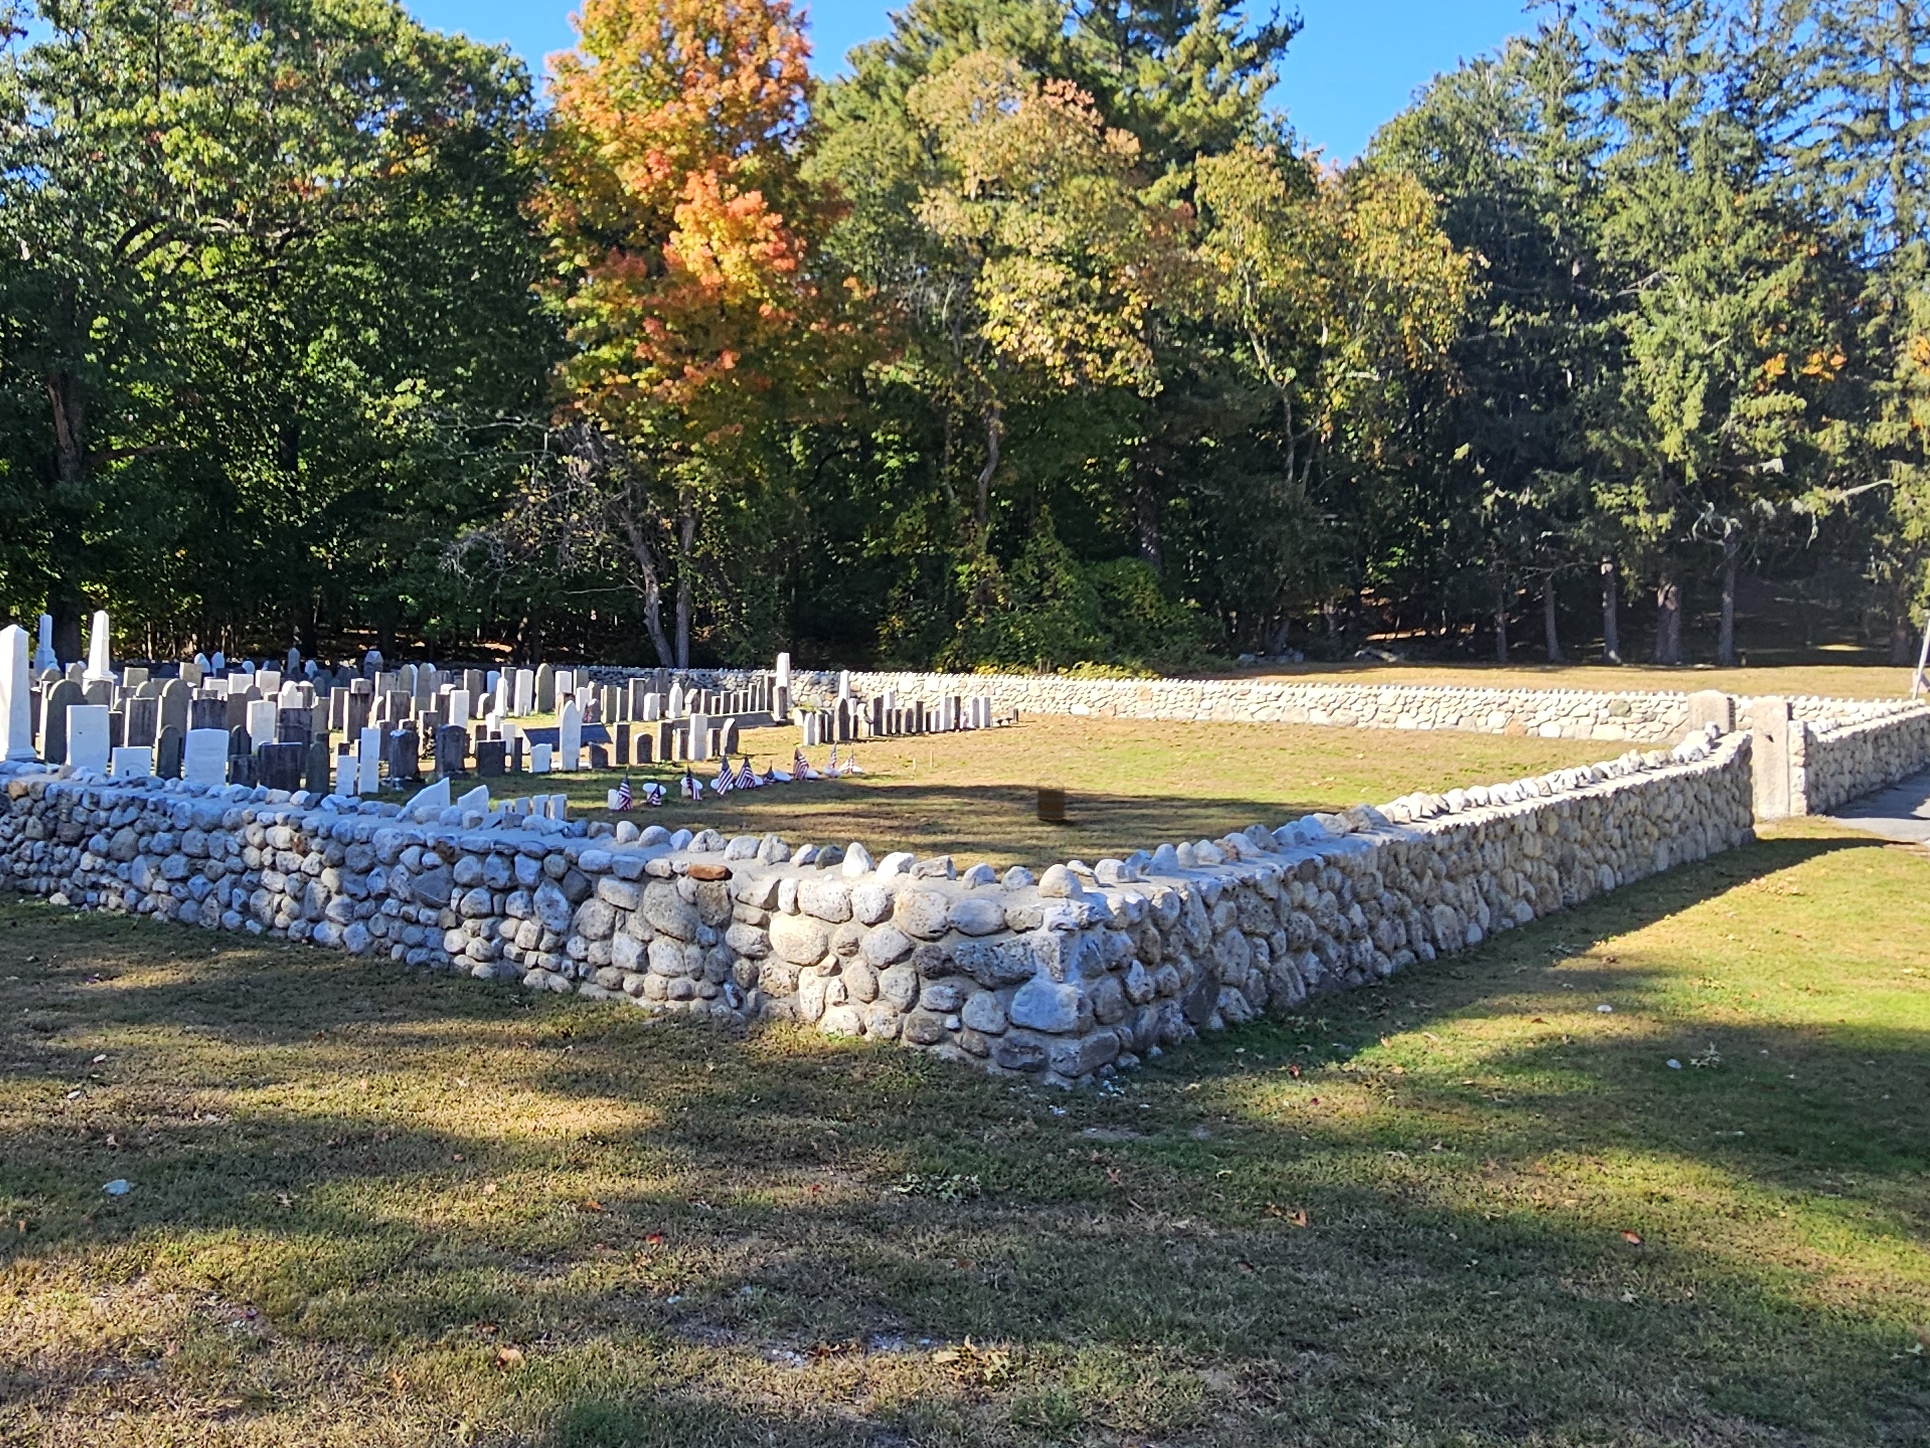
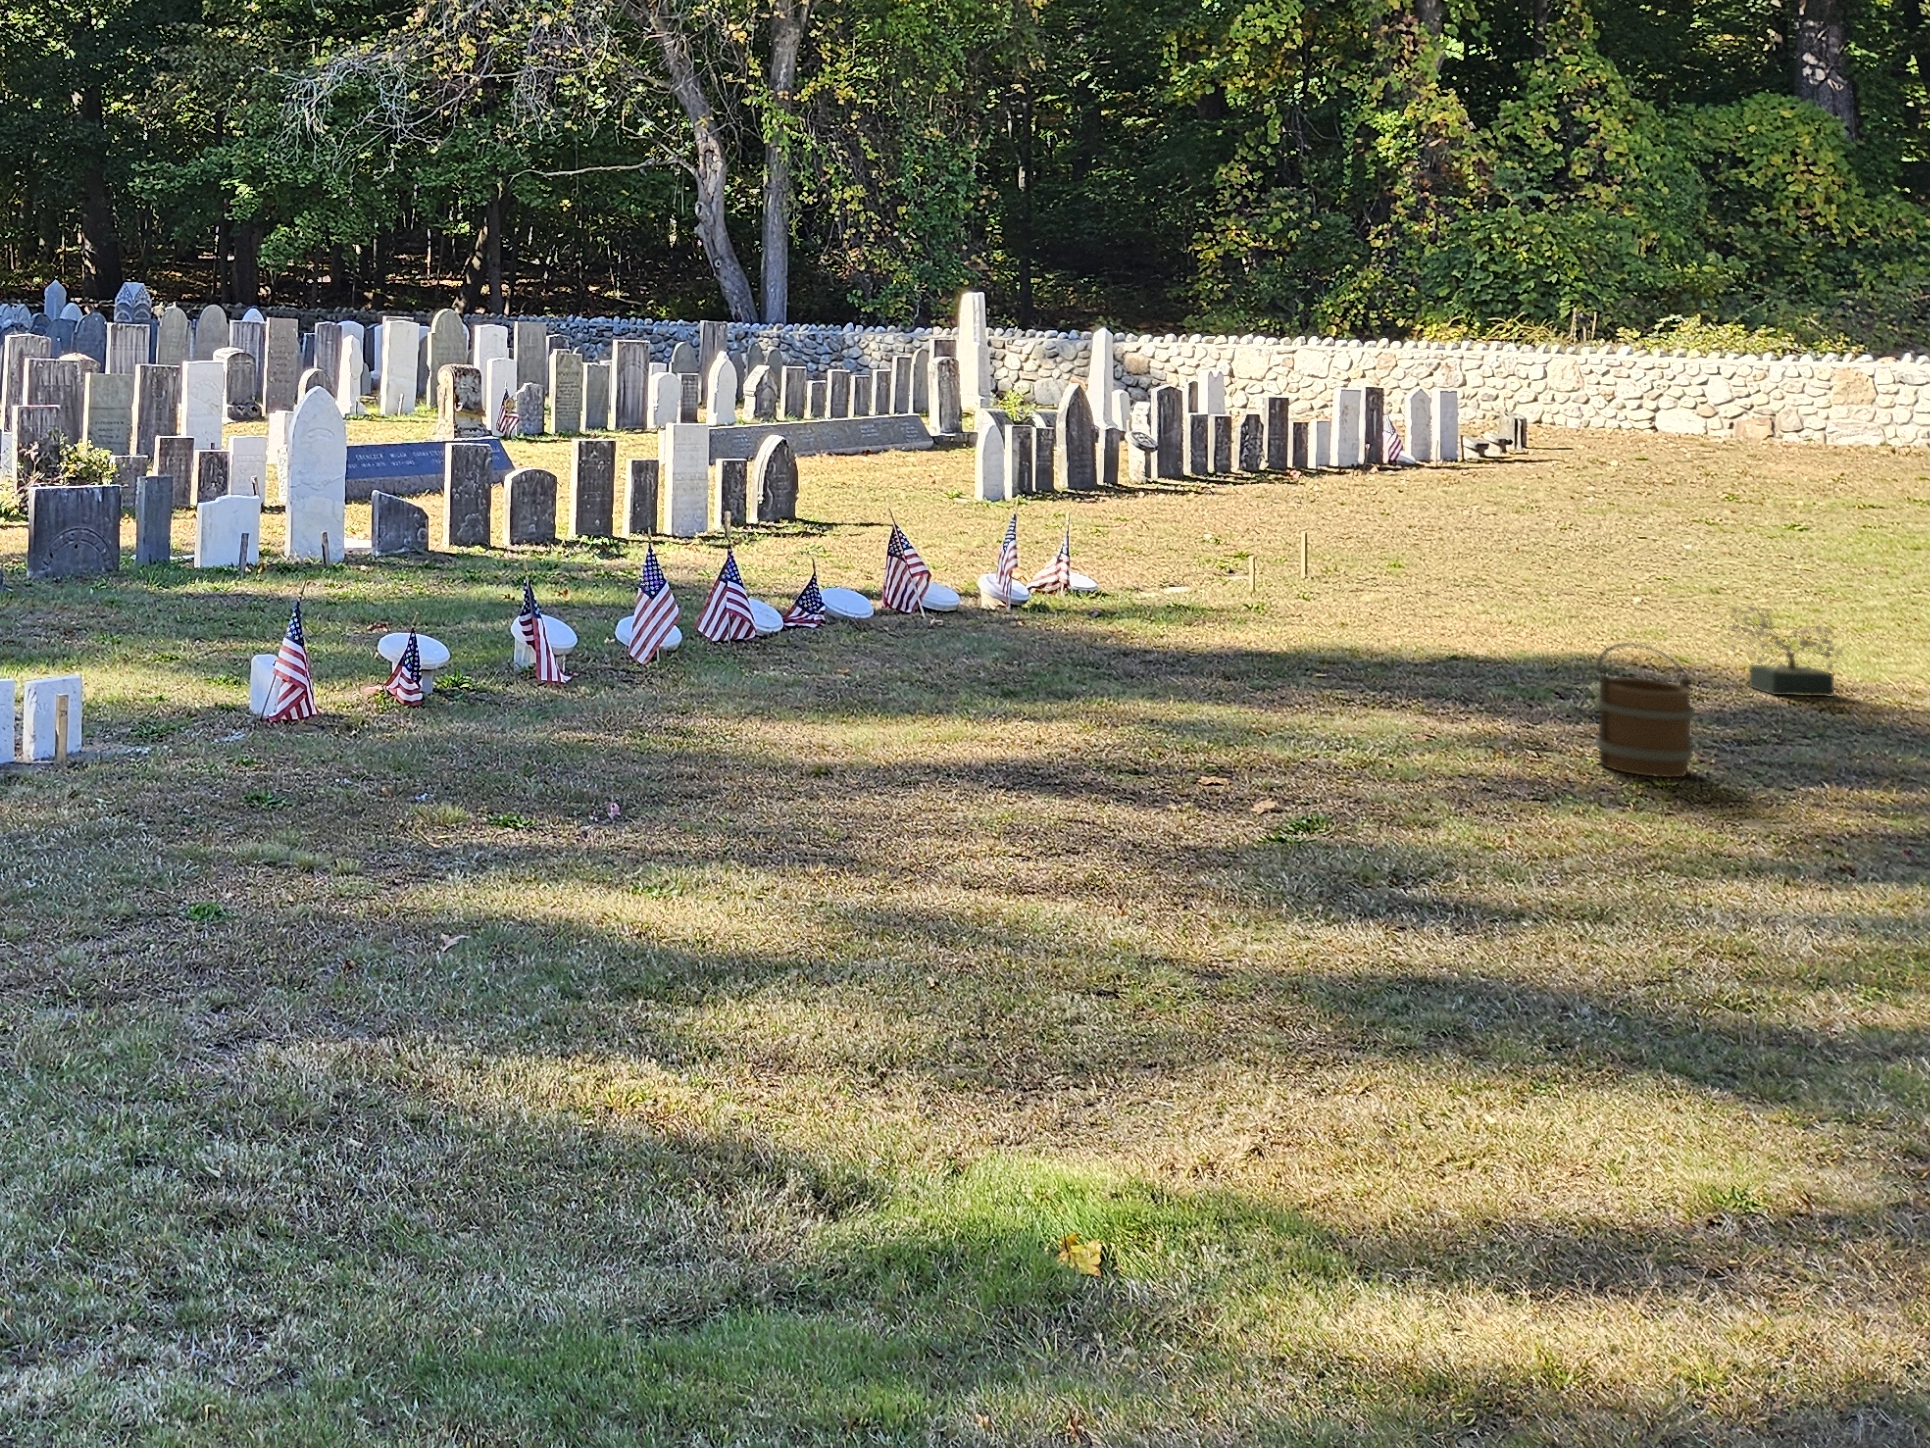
decorative plant: none [1082,766,1118,798] -> present [1730,607,1841,696]

